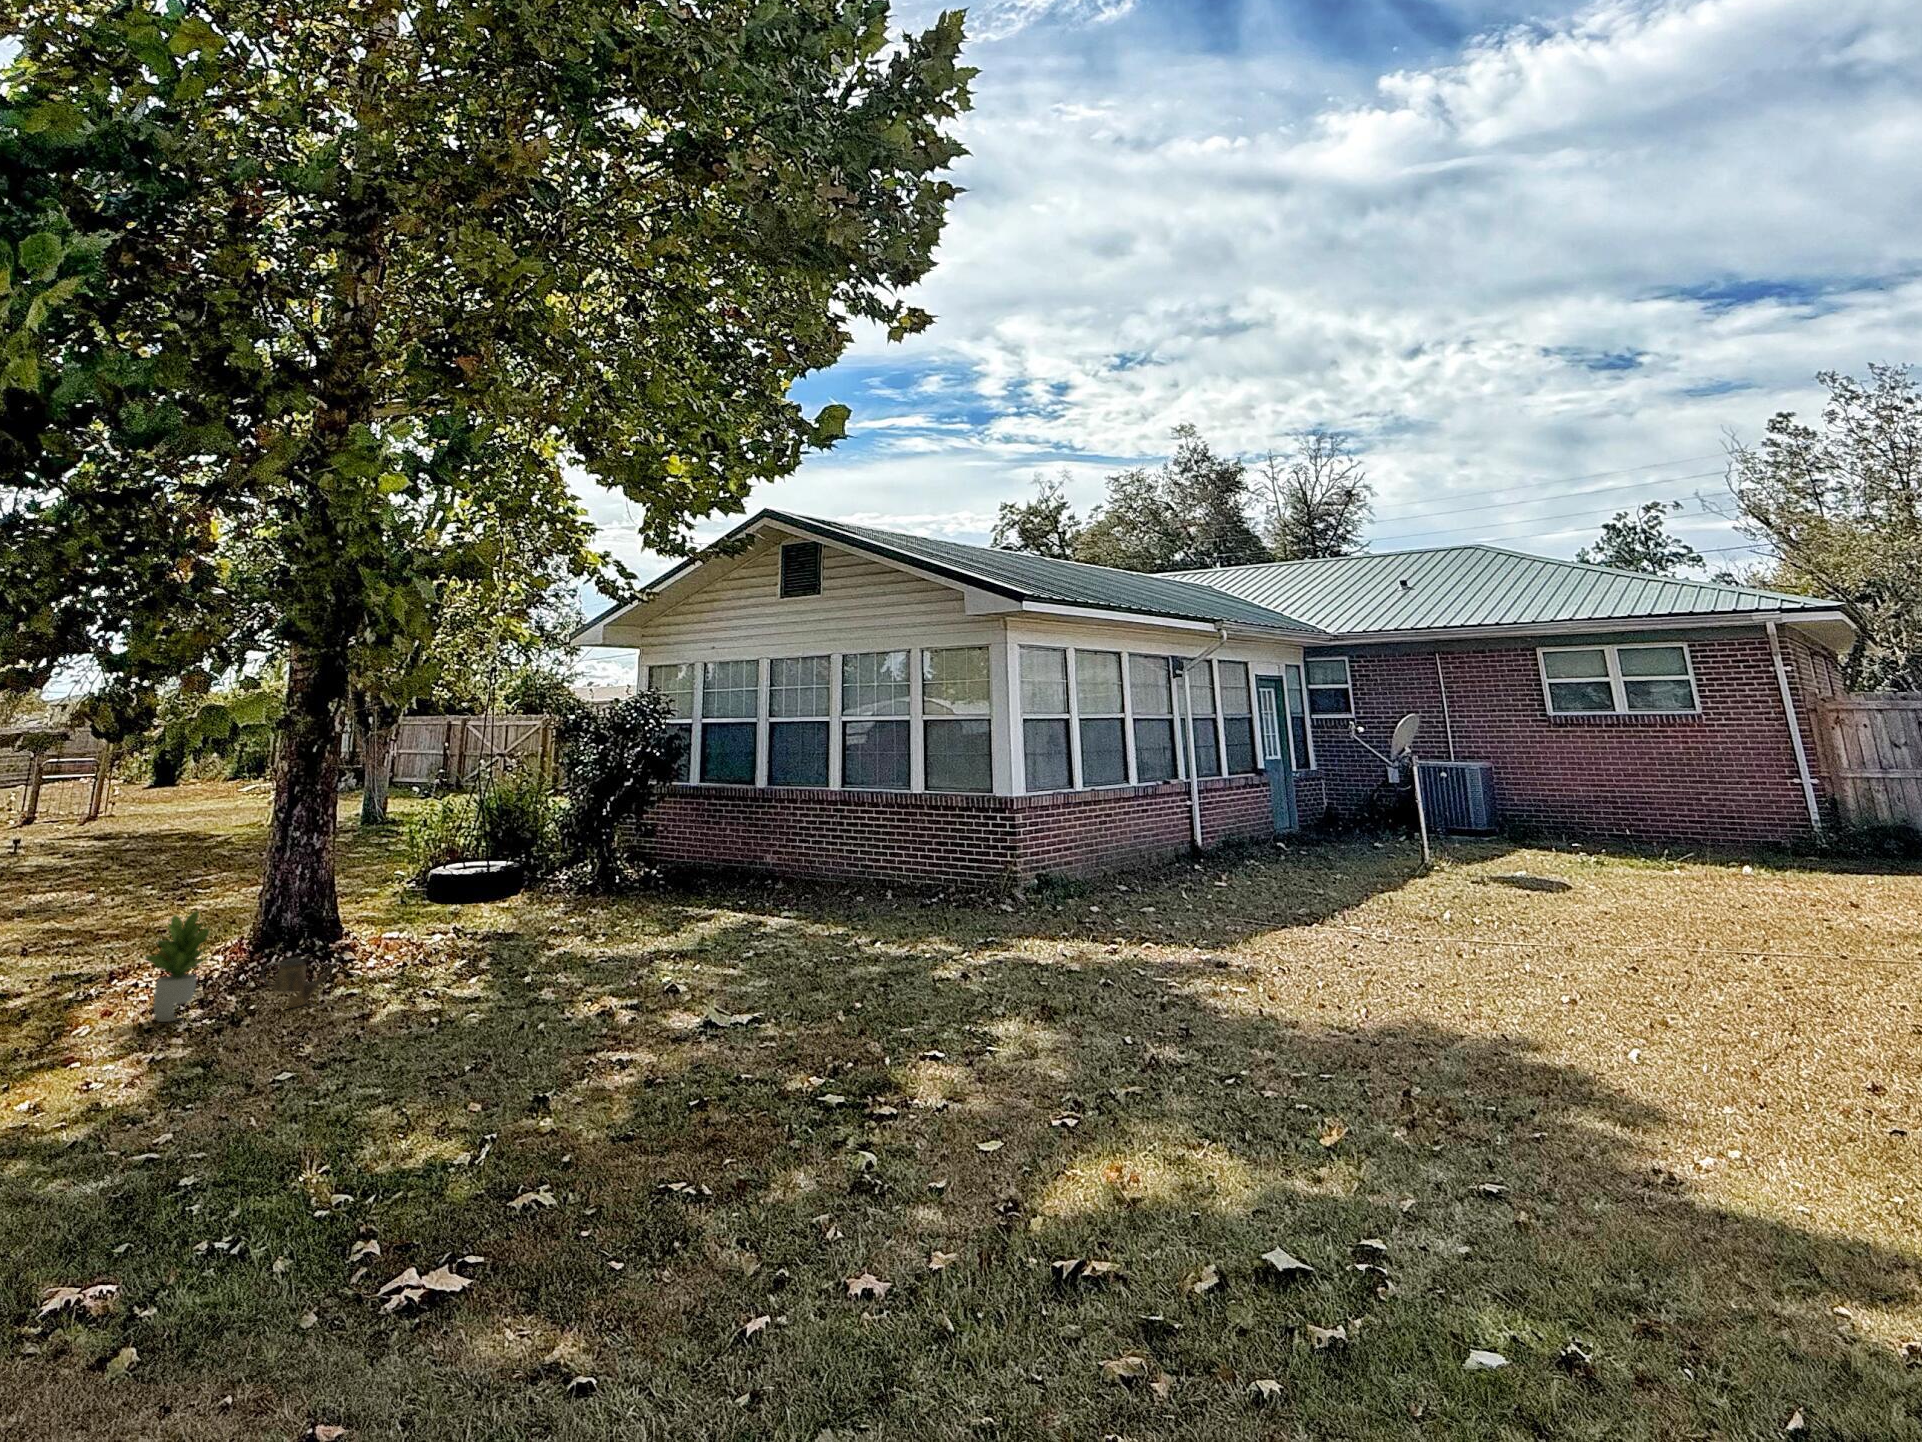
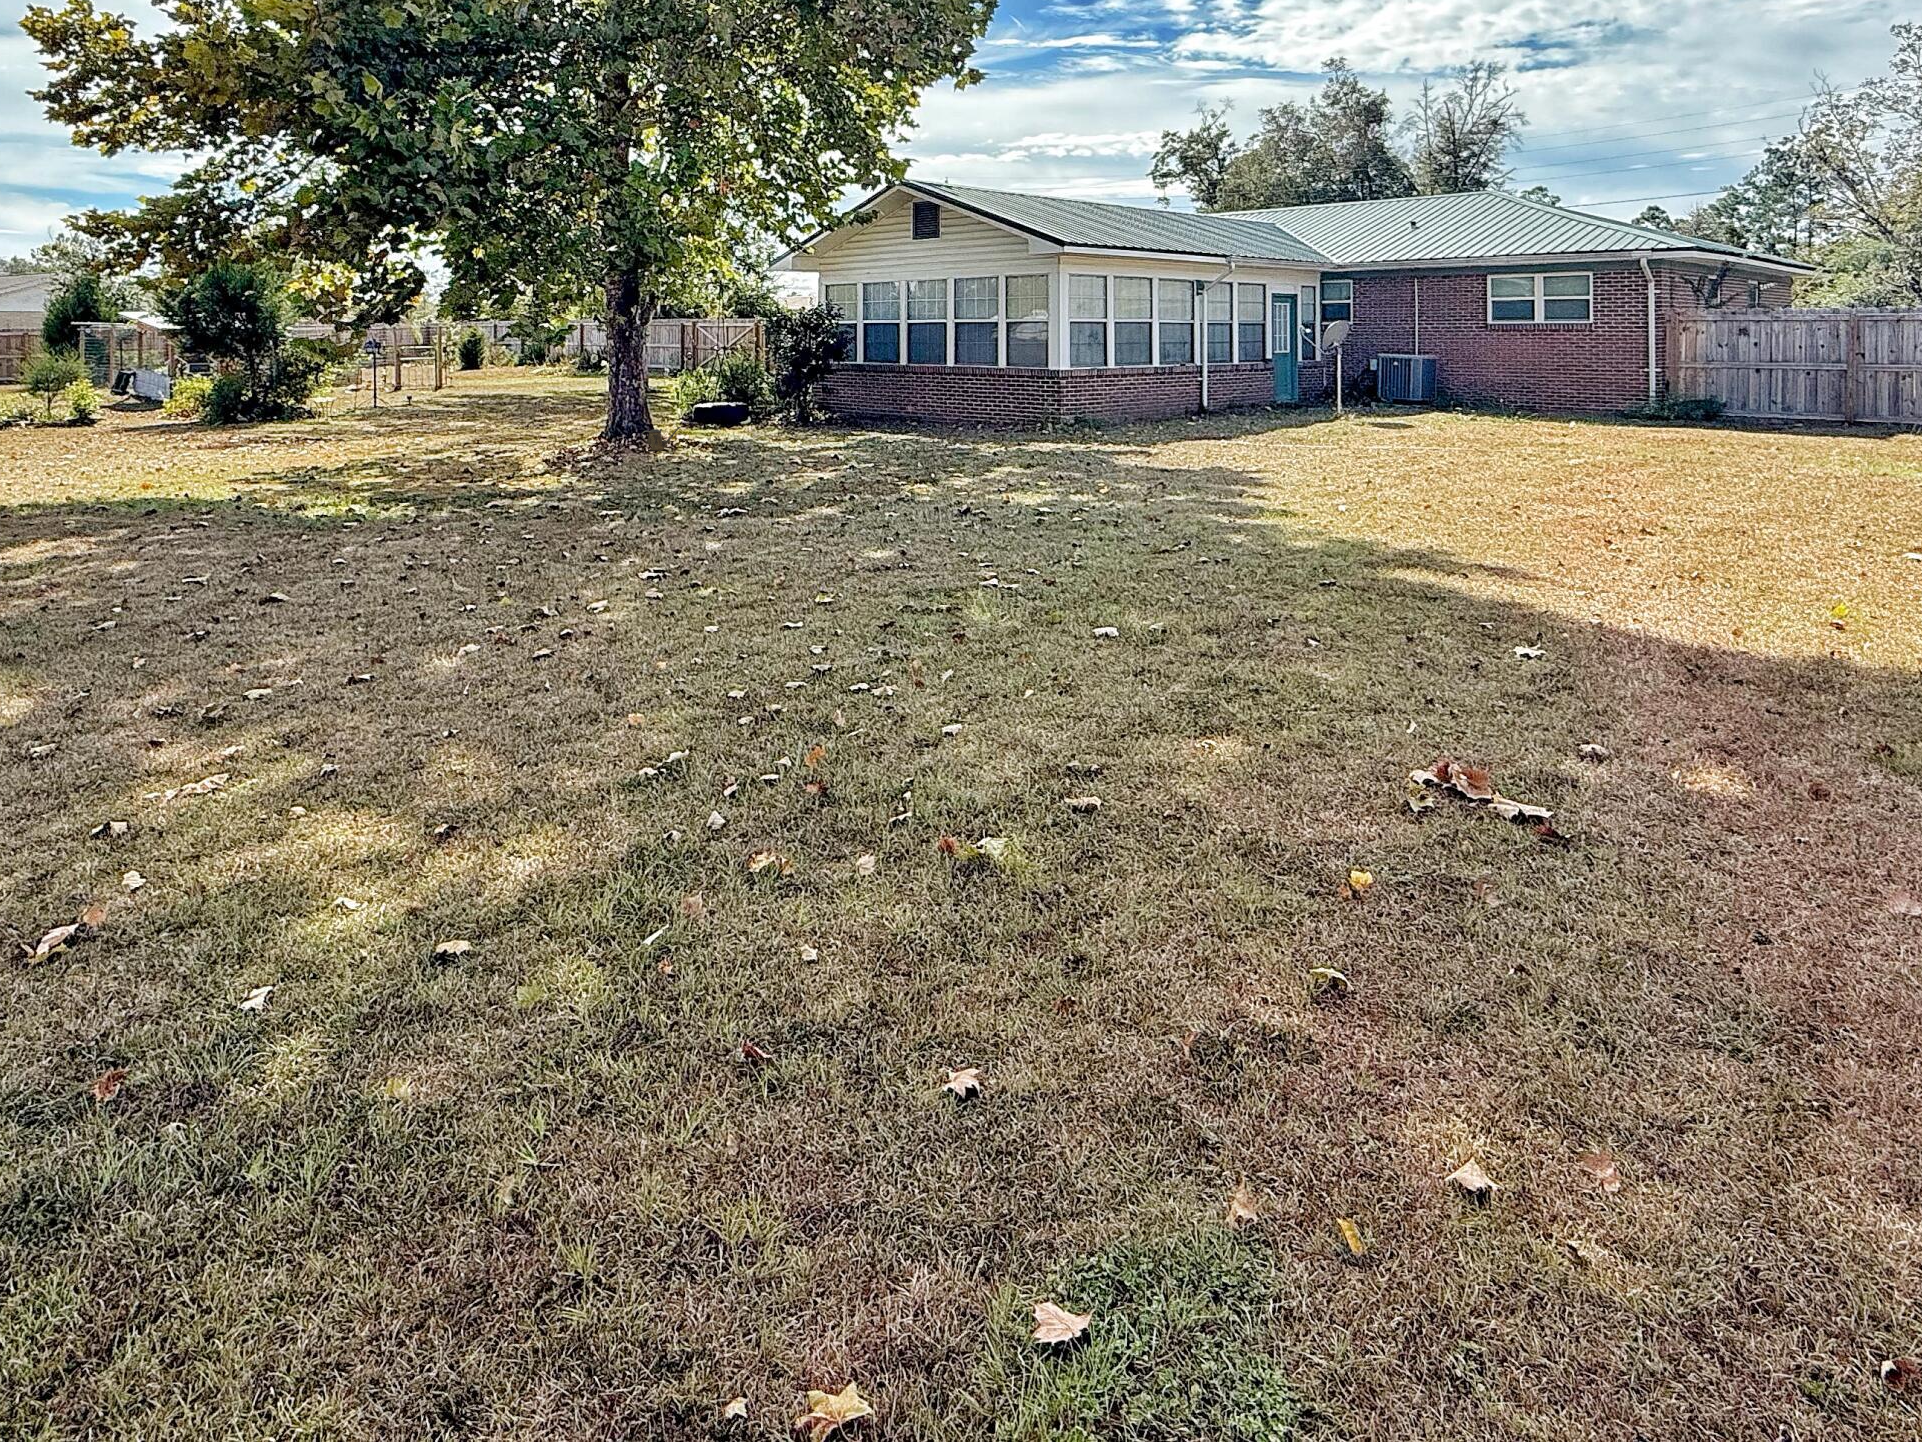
potted plant: present [145,911,209,1022] -> none [589,406,620,452]

